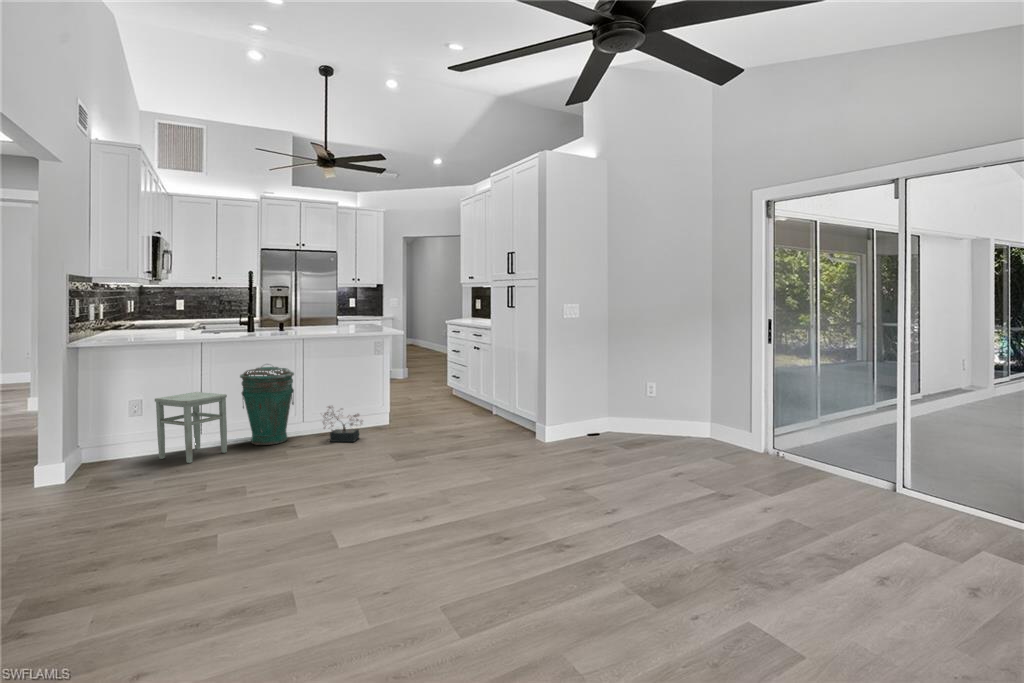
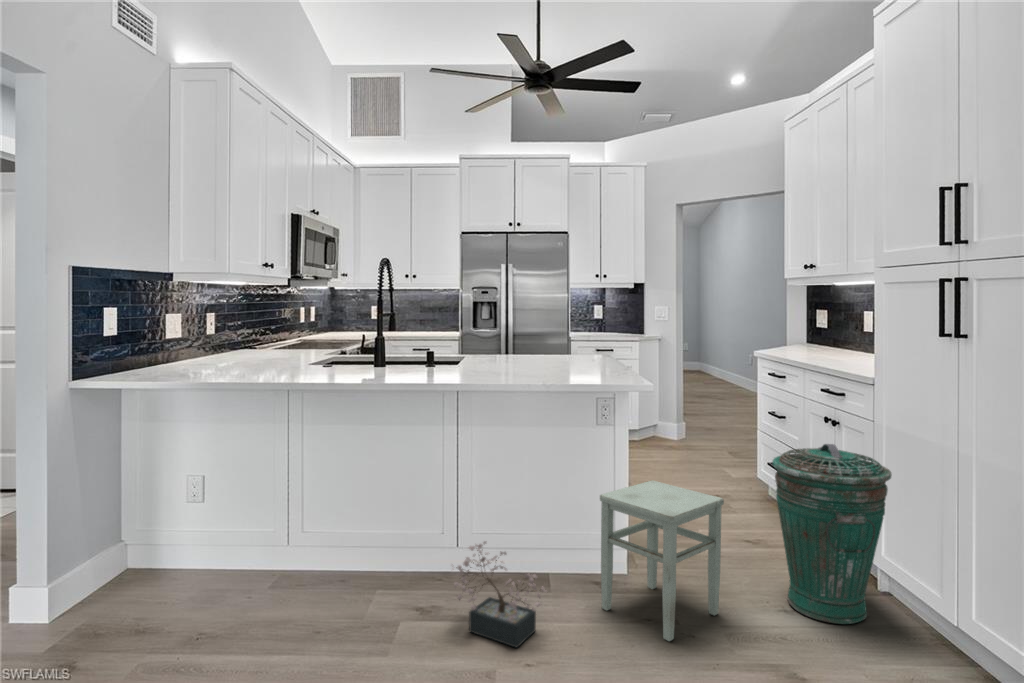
trash can: present [240,364,294,445] -> present [773,444,892,624]
stool: present [155,392,227,463] -> present [600,481,724,641]

